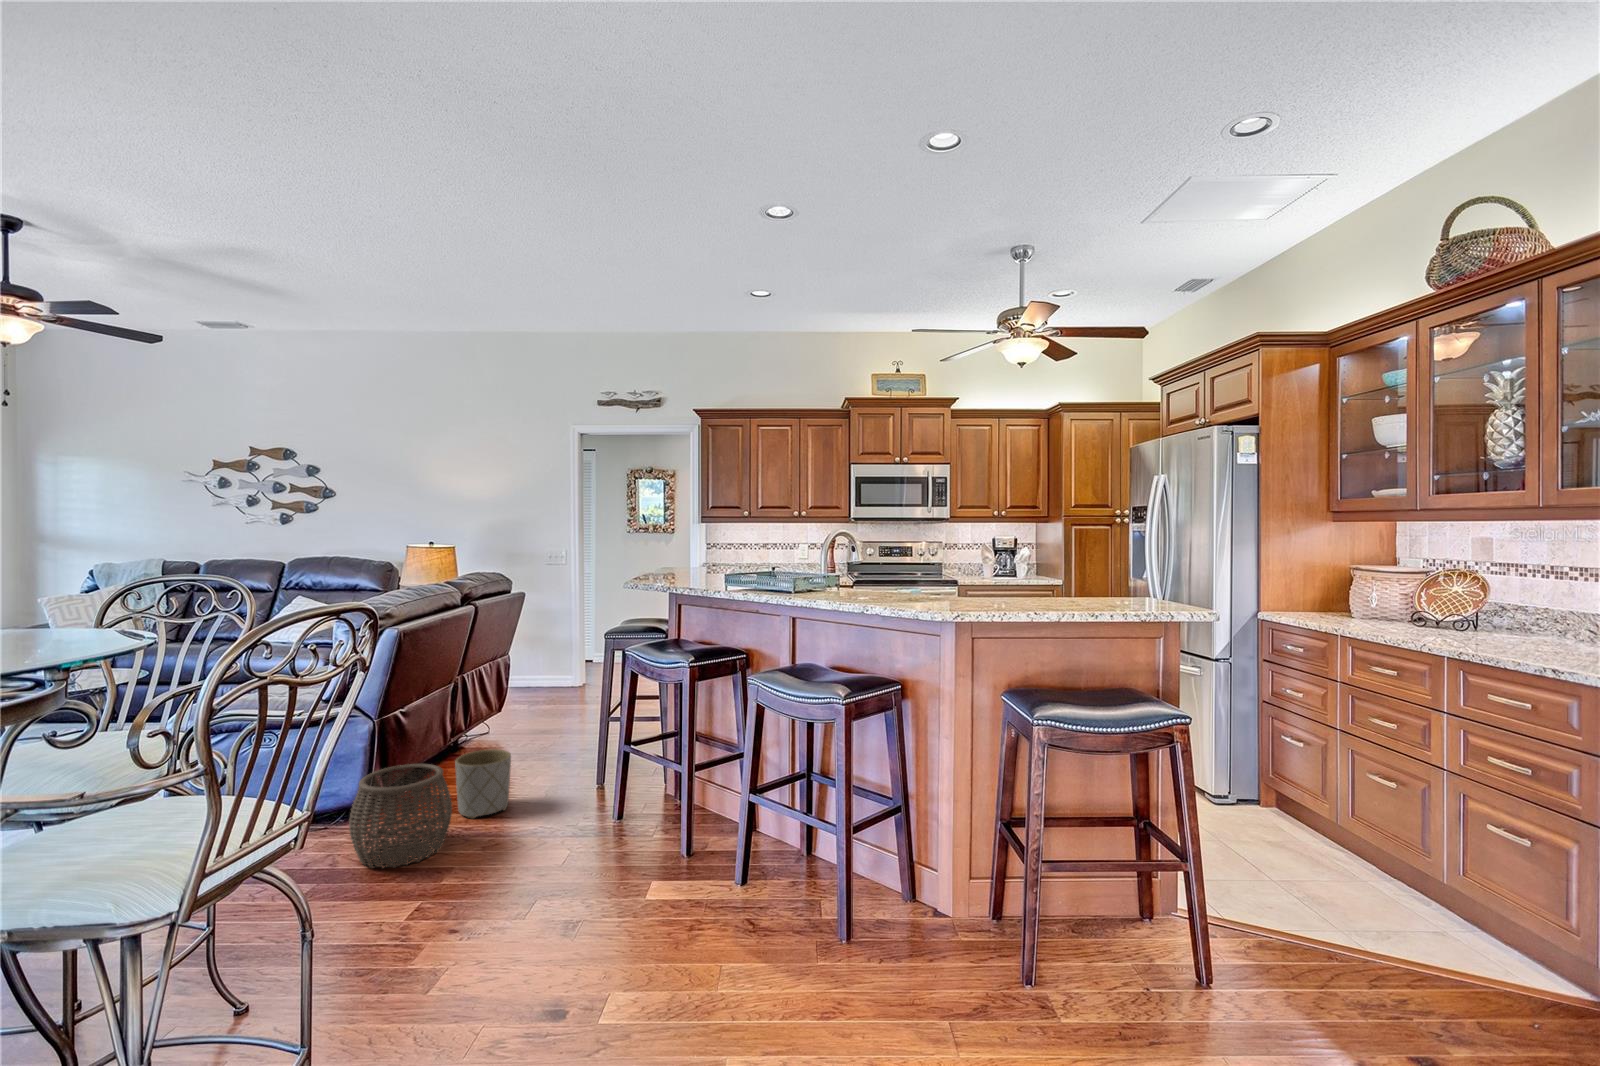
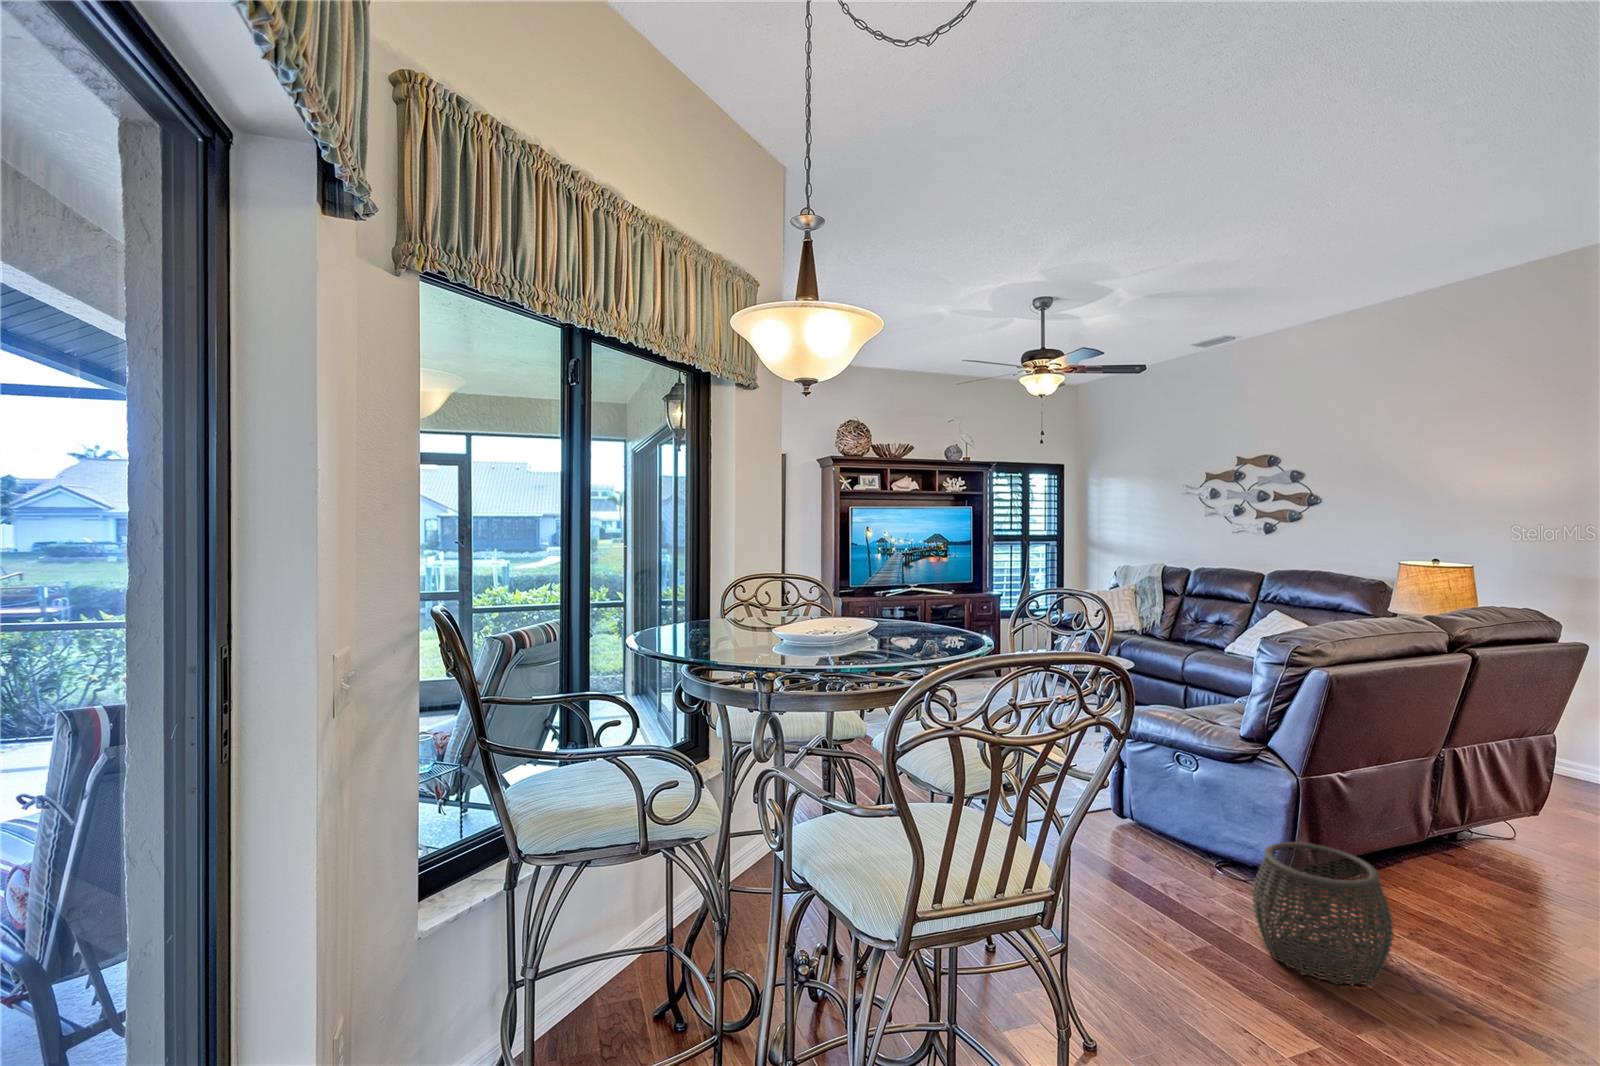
planter: present [455,749,511,819] -> none [1413,864,1513,976]

